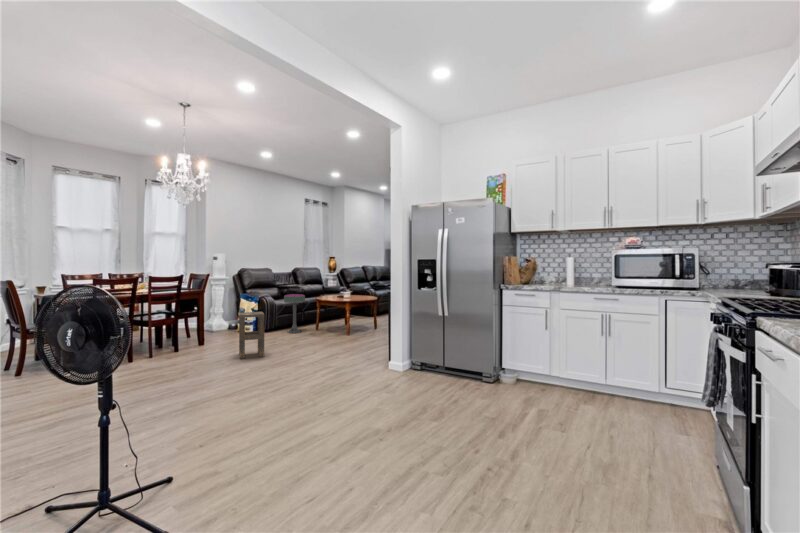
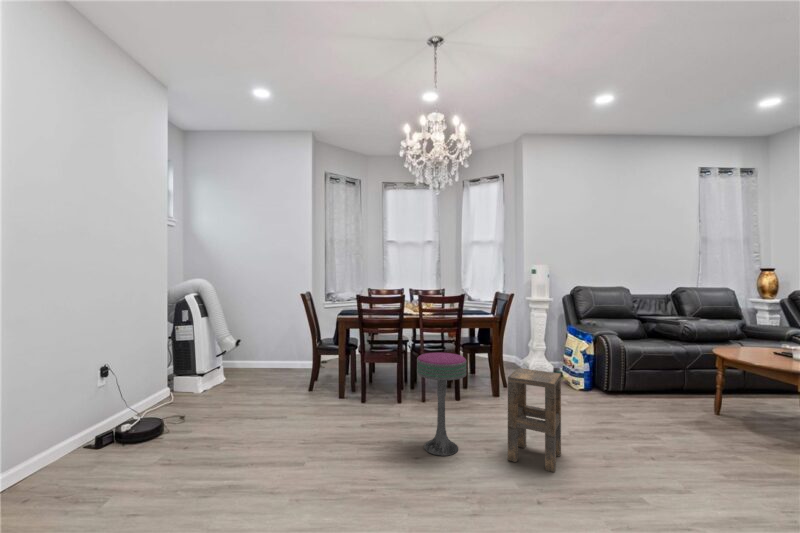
bar stool: present [284,294,305,333] -> present [417,353,466,456]

